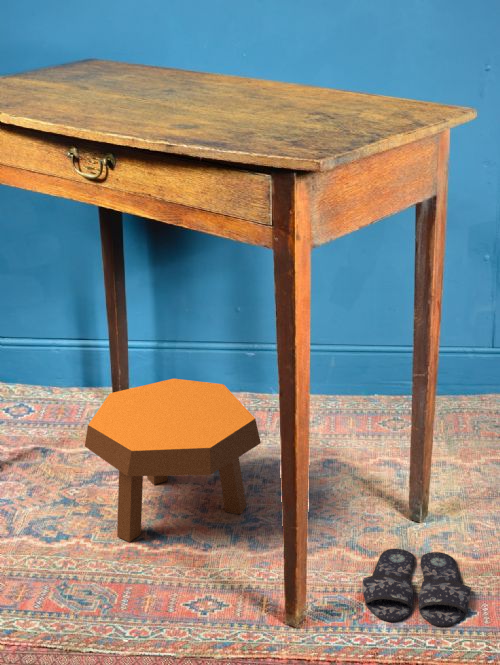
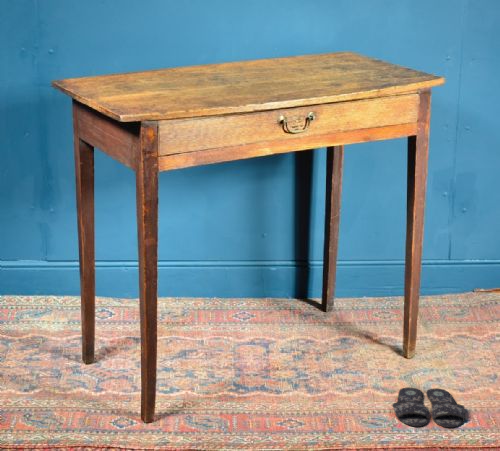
footstool: present [85,379,261,542] -> none [187,281,310,391]

